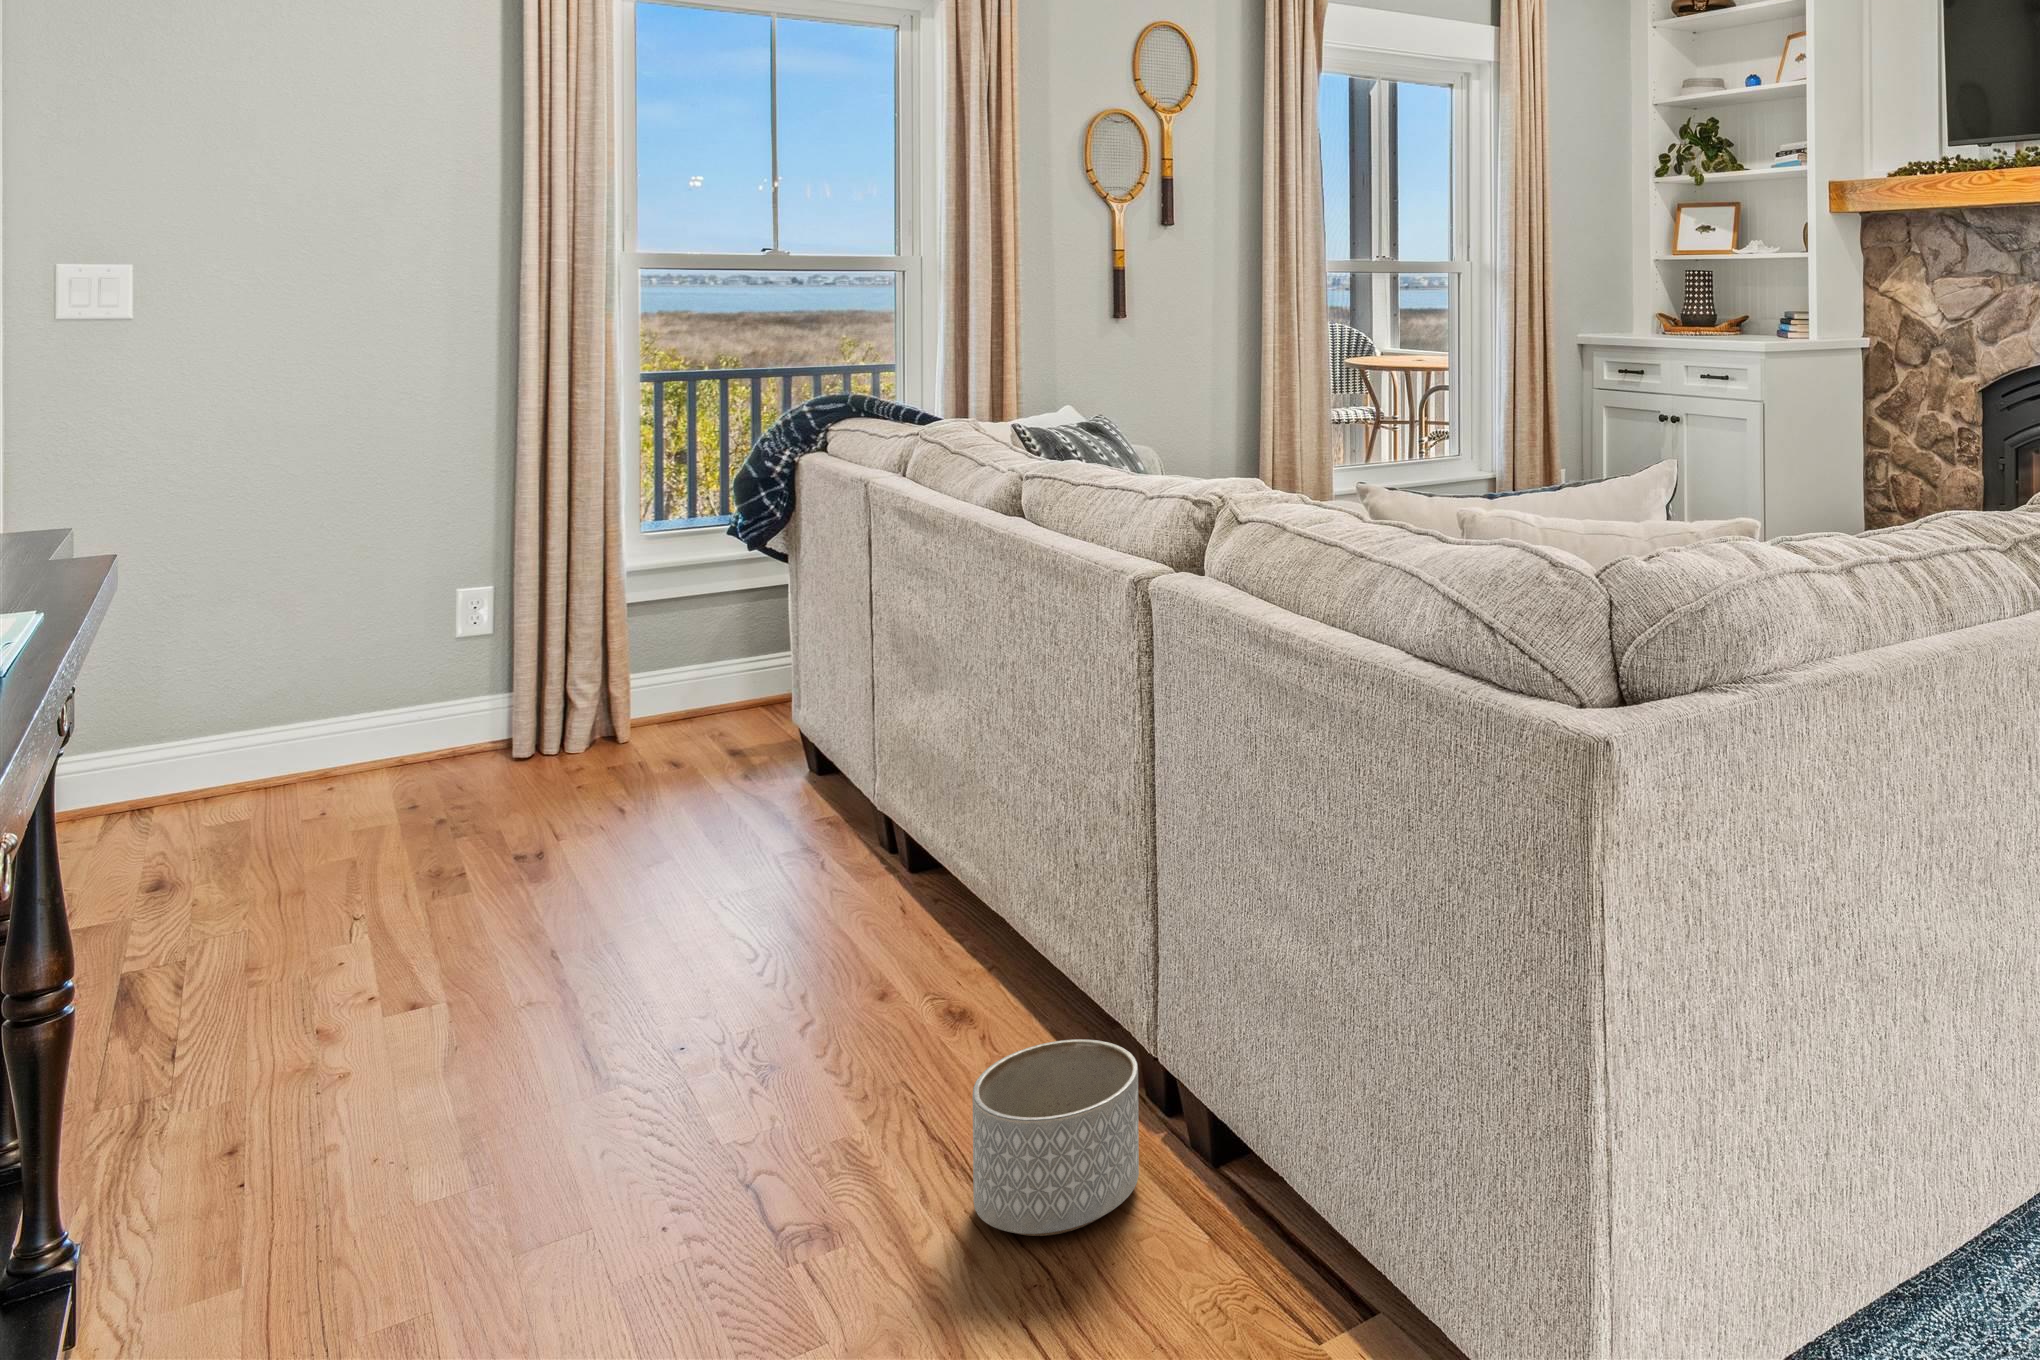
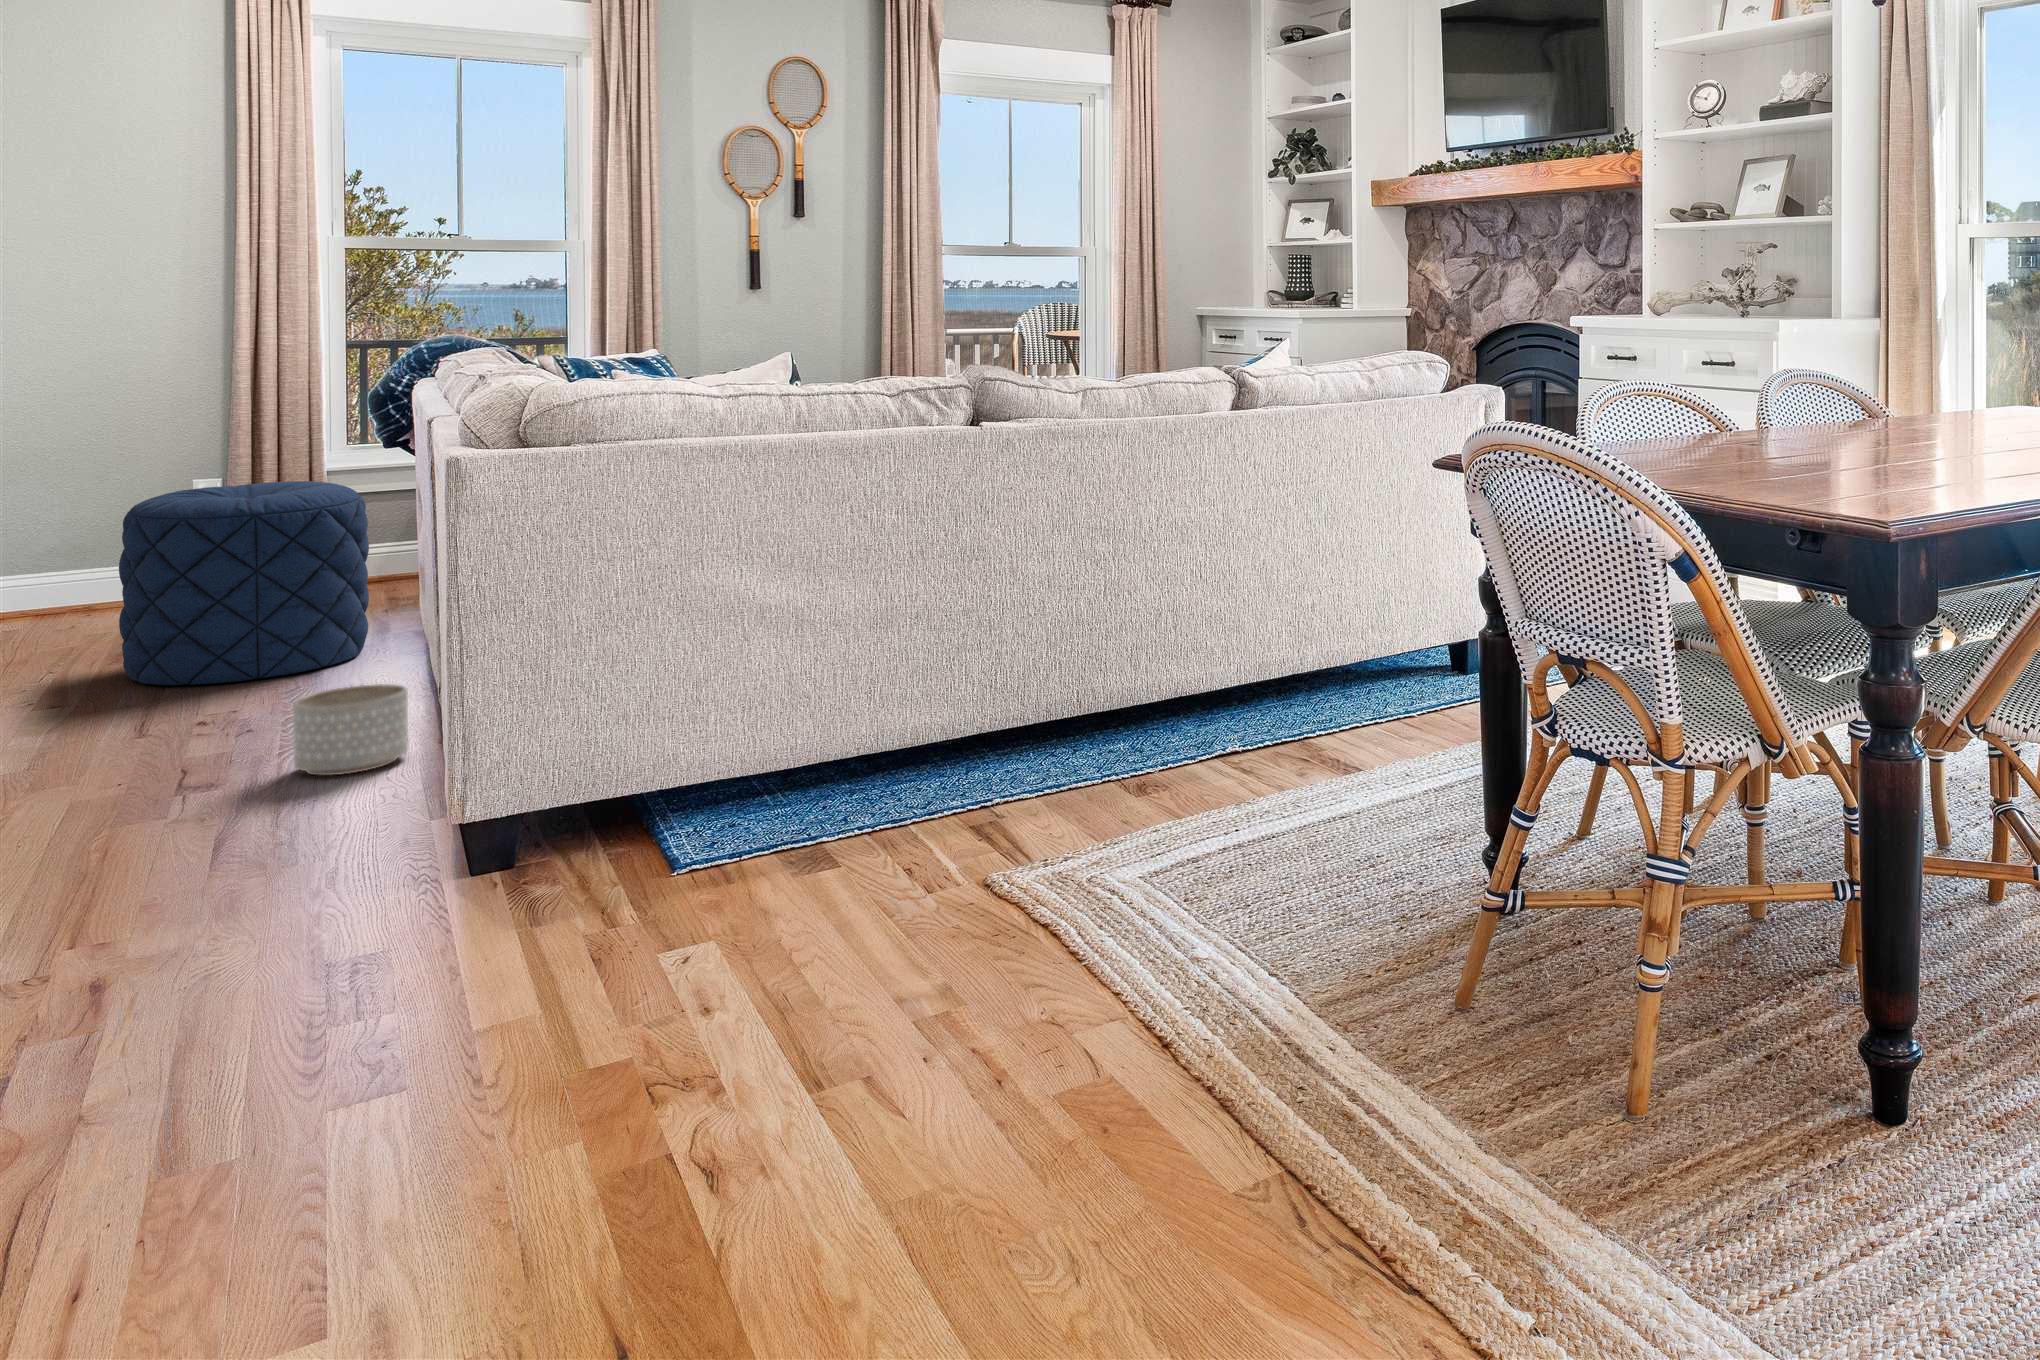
pouf: none [486,625,820,967] -> present [119,481,369,685]

